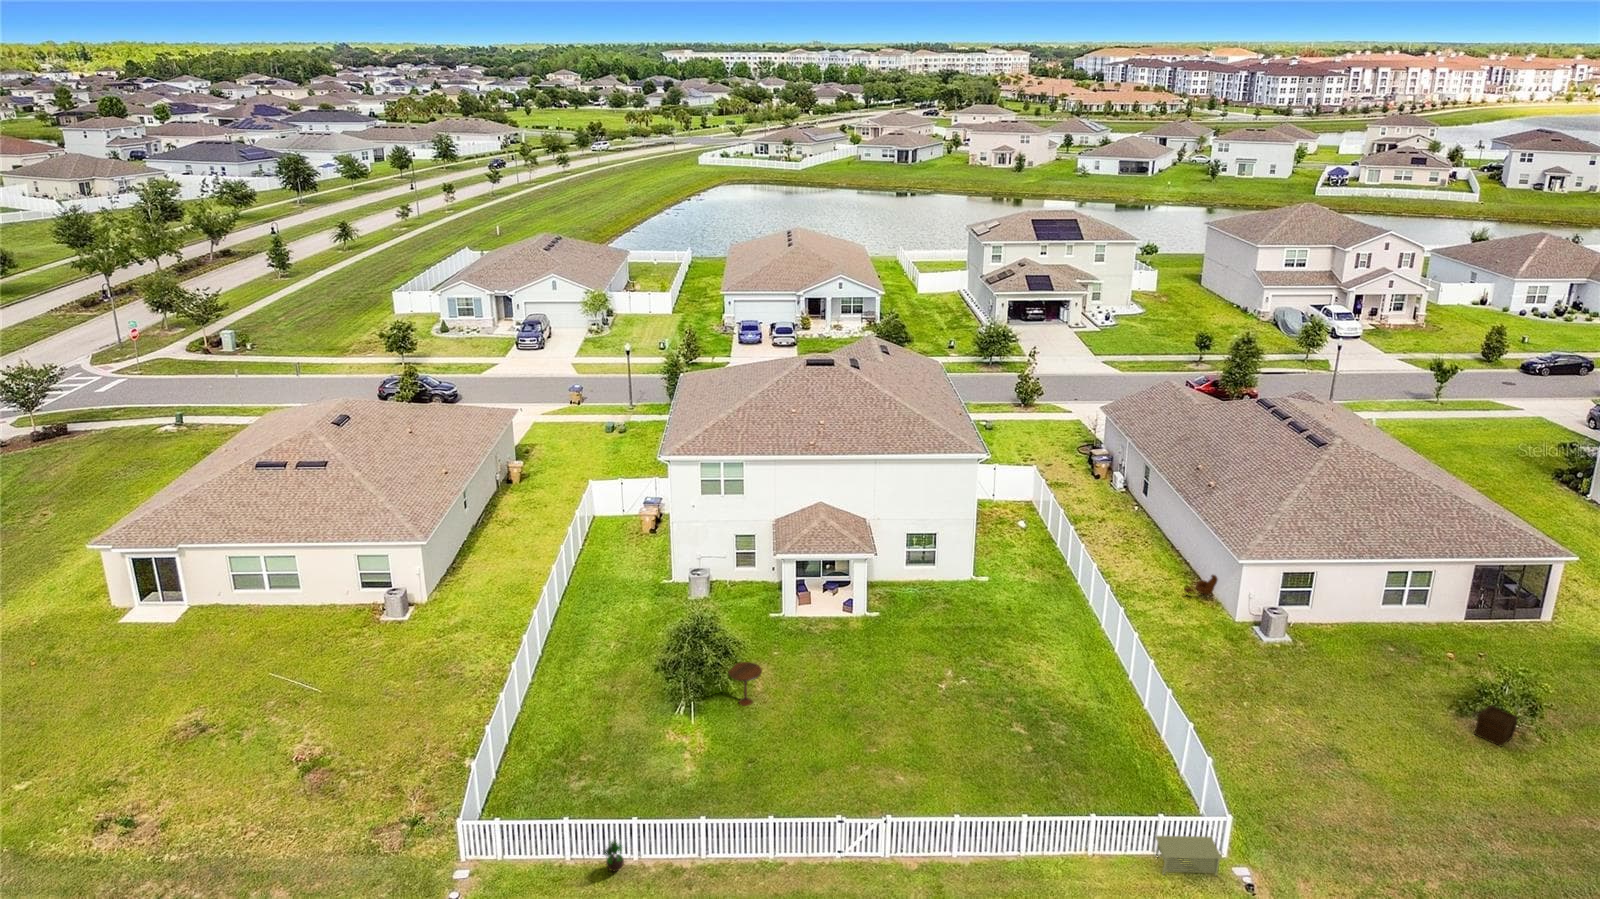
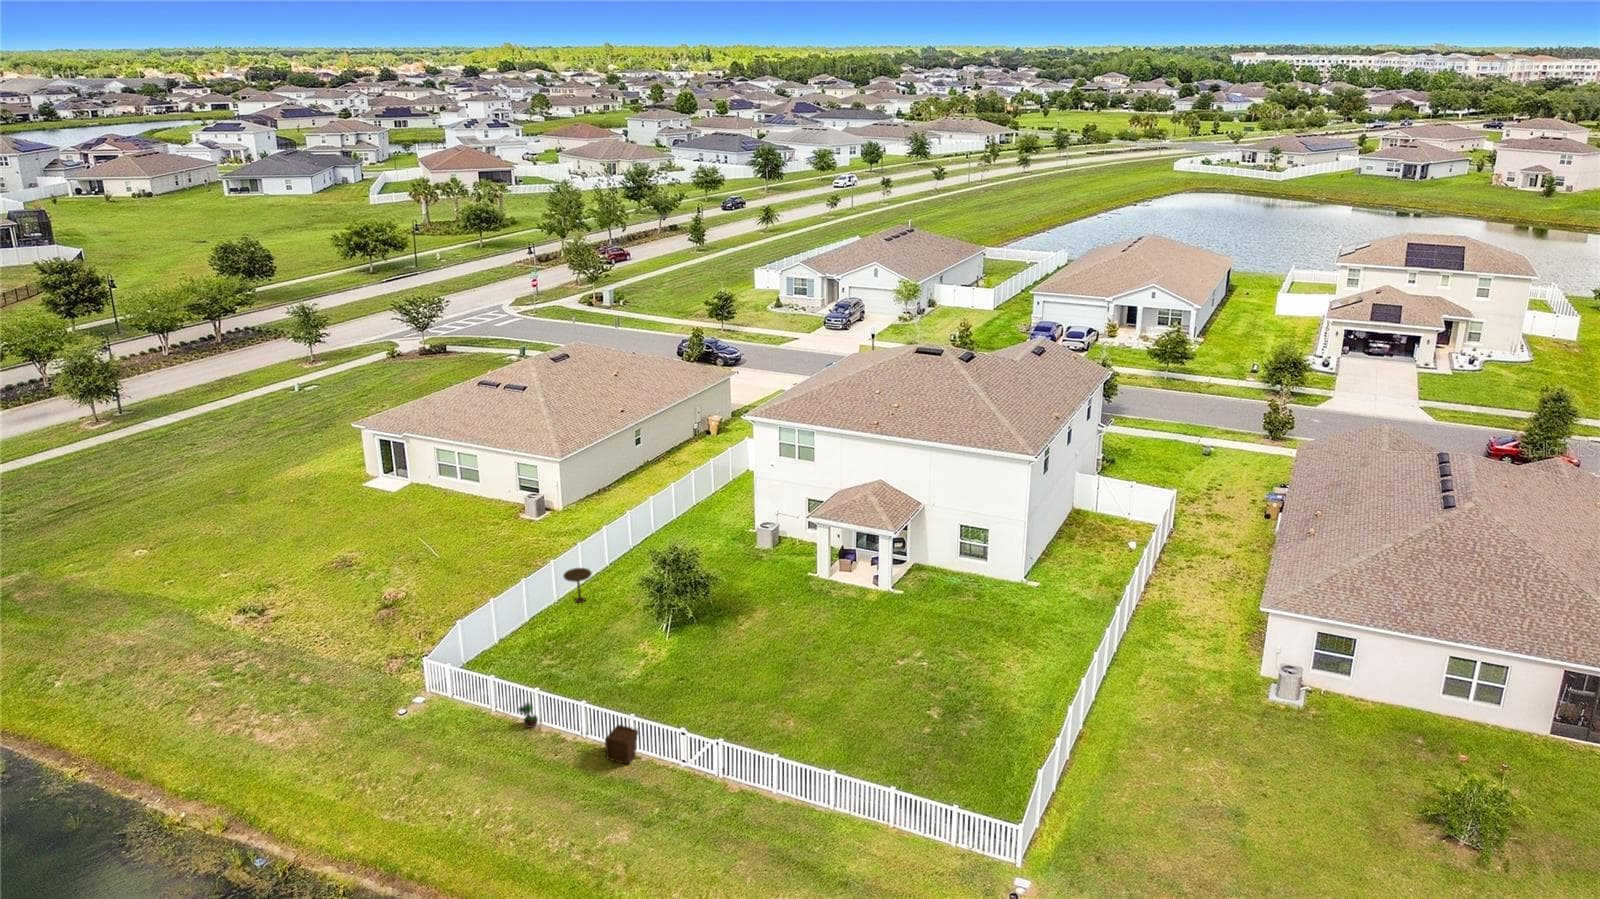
lounge chair: present [1184,575,1218,596] -> none [1221,622,1261,648]
pedestal table: present [728,662,762,706] -> present [564,568,591,603]
wooden crate: present [1474,705,1518,746] -> present [605,725,638,764]
storage bench: present [1156,836,1221,876] -> none [943,823,1003,875]

